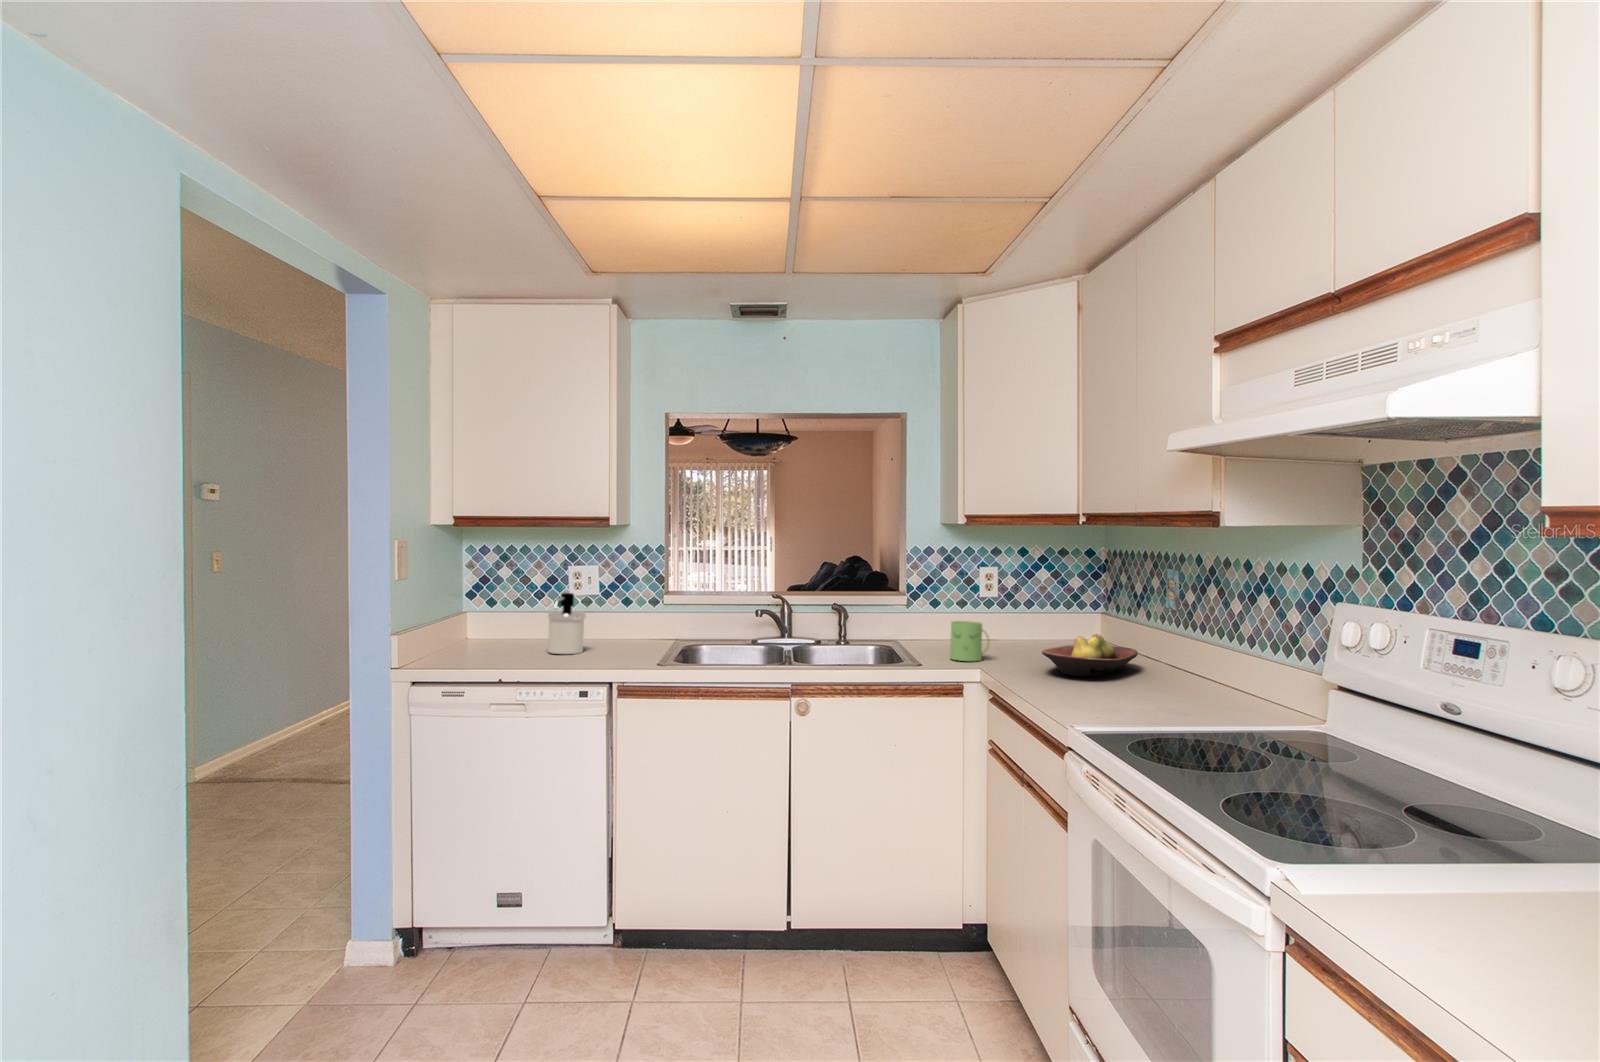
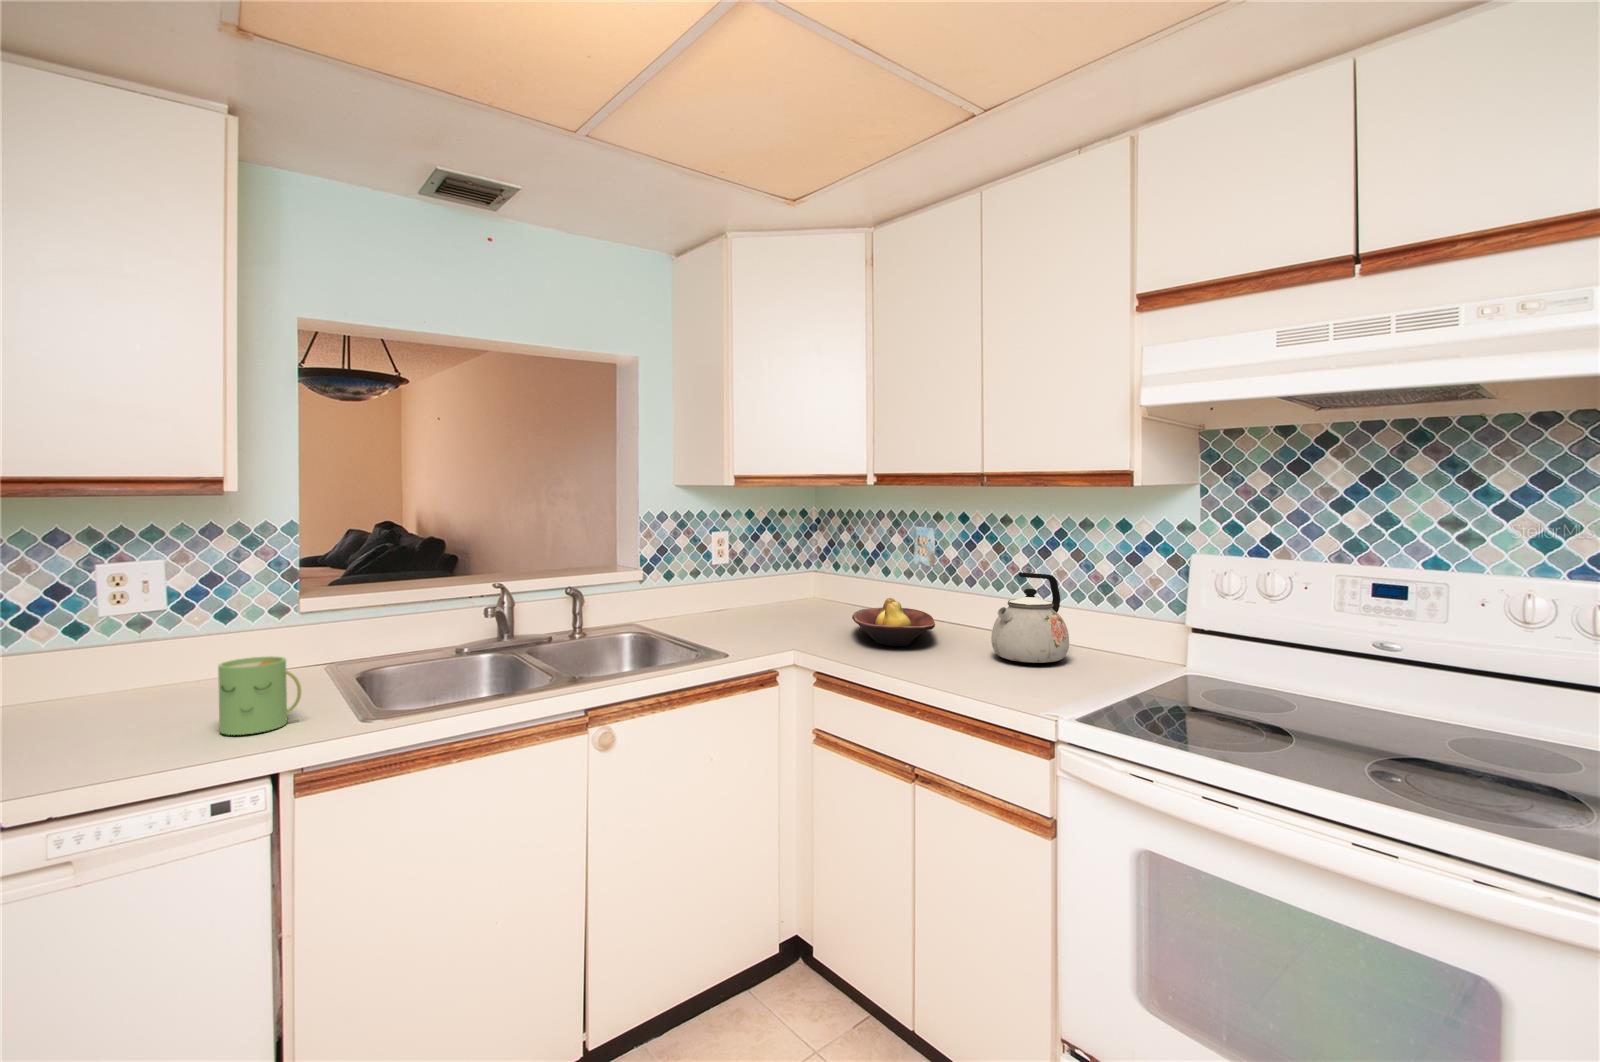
soap dispenser: present [548,593,586,654] -> none [83,617,172,734]
kettle: none [1138,612,1221,702] -> present [991,572,1069,663]
mug: present [950,621,990,661] -> present [218,656,301,735]

